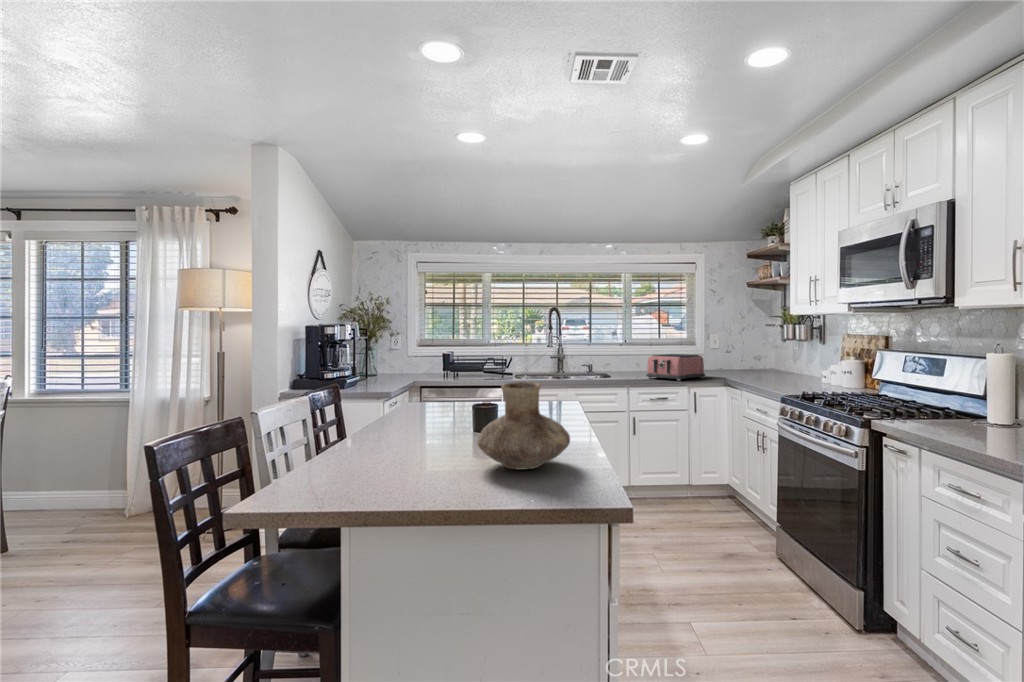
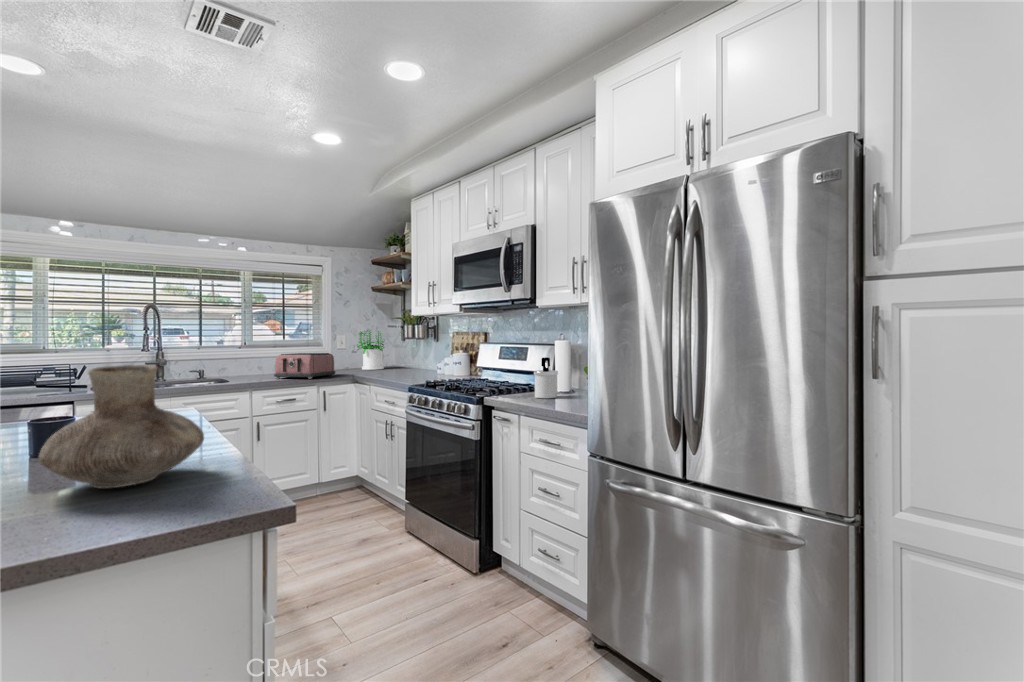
potted plant: none [728,329,762,372] -> present [358,331,385,370]
soap dispenser: none [947,377,989,432] -> present [534,357,558,398]

